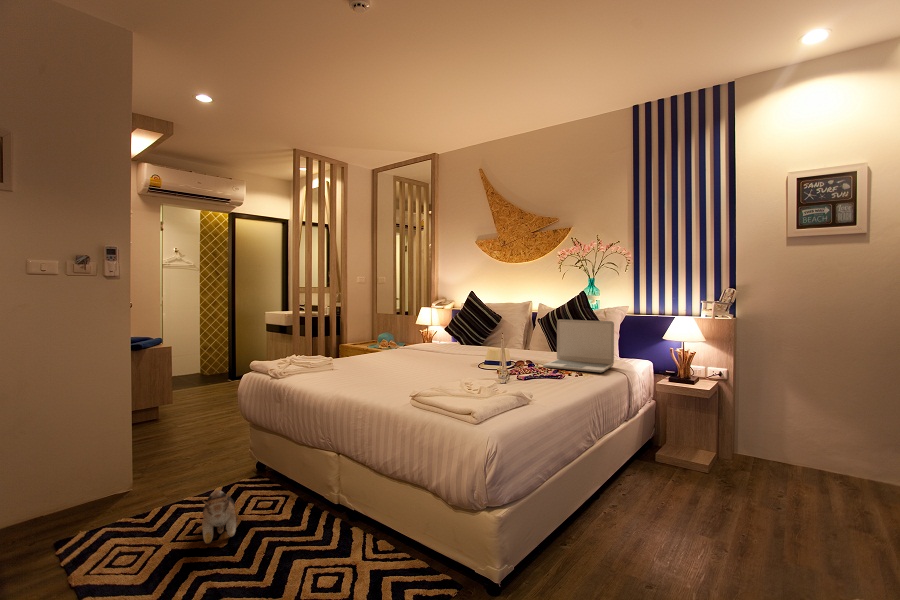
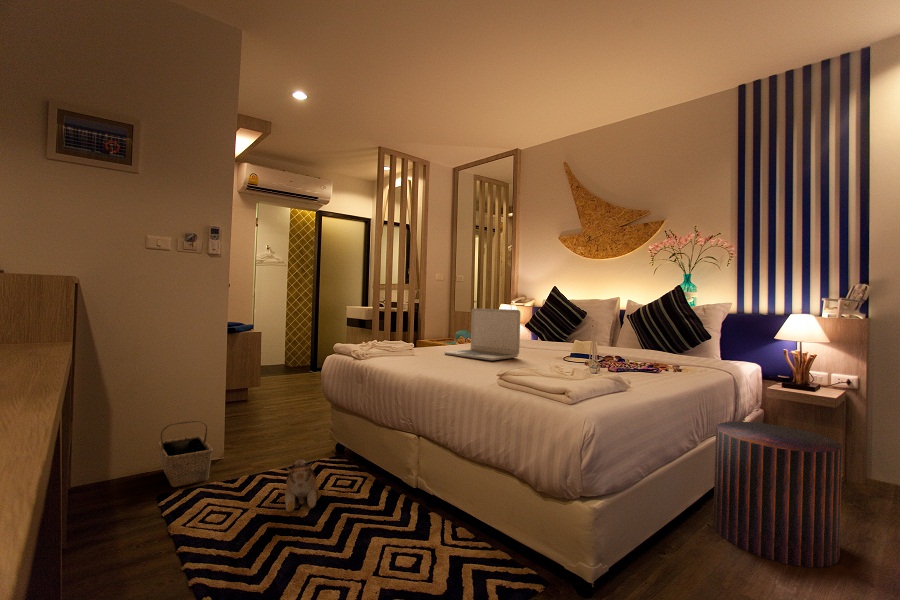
laptop: present [543,319,614,373] -> present [444,308,520,361]
pouf: none [607,419,705,544] -> present [713,422,842,567]
basket: none [55,455,120,528] -> present [157,420,213,487]

